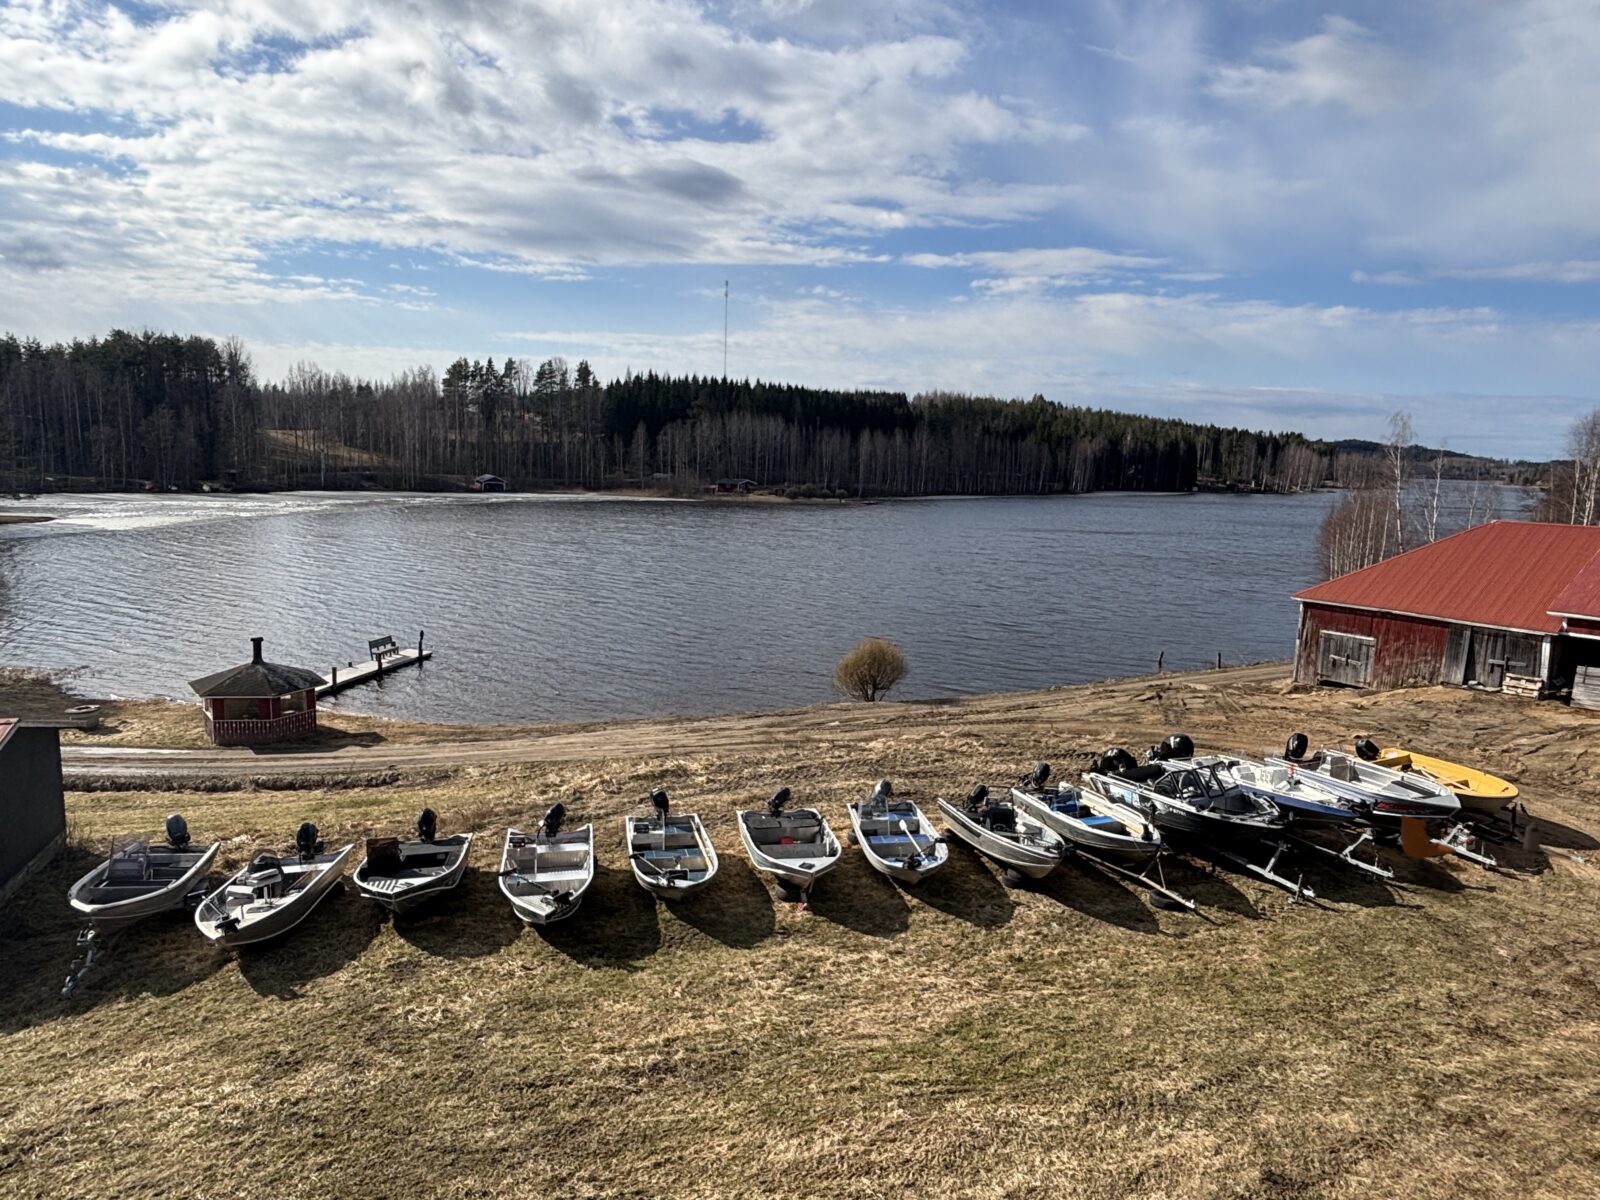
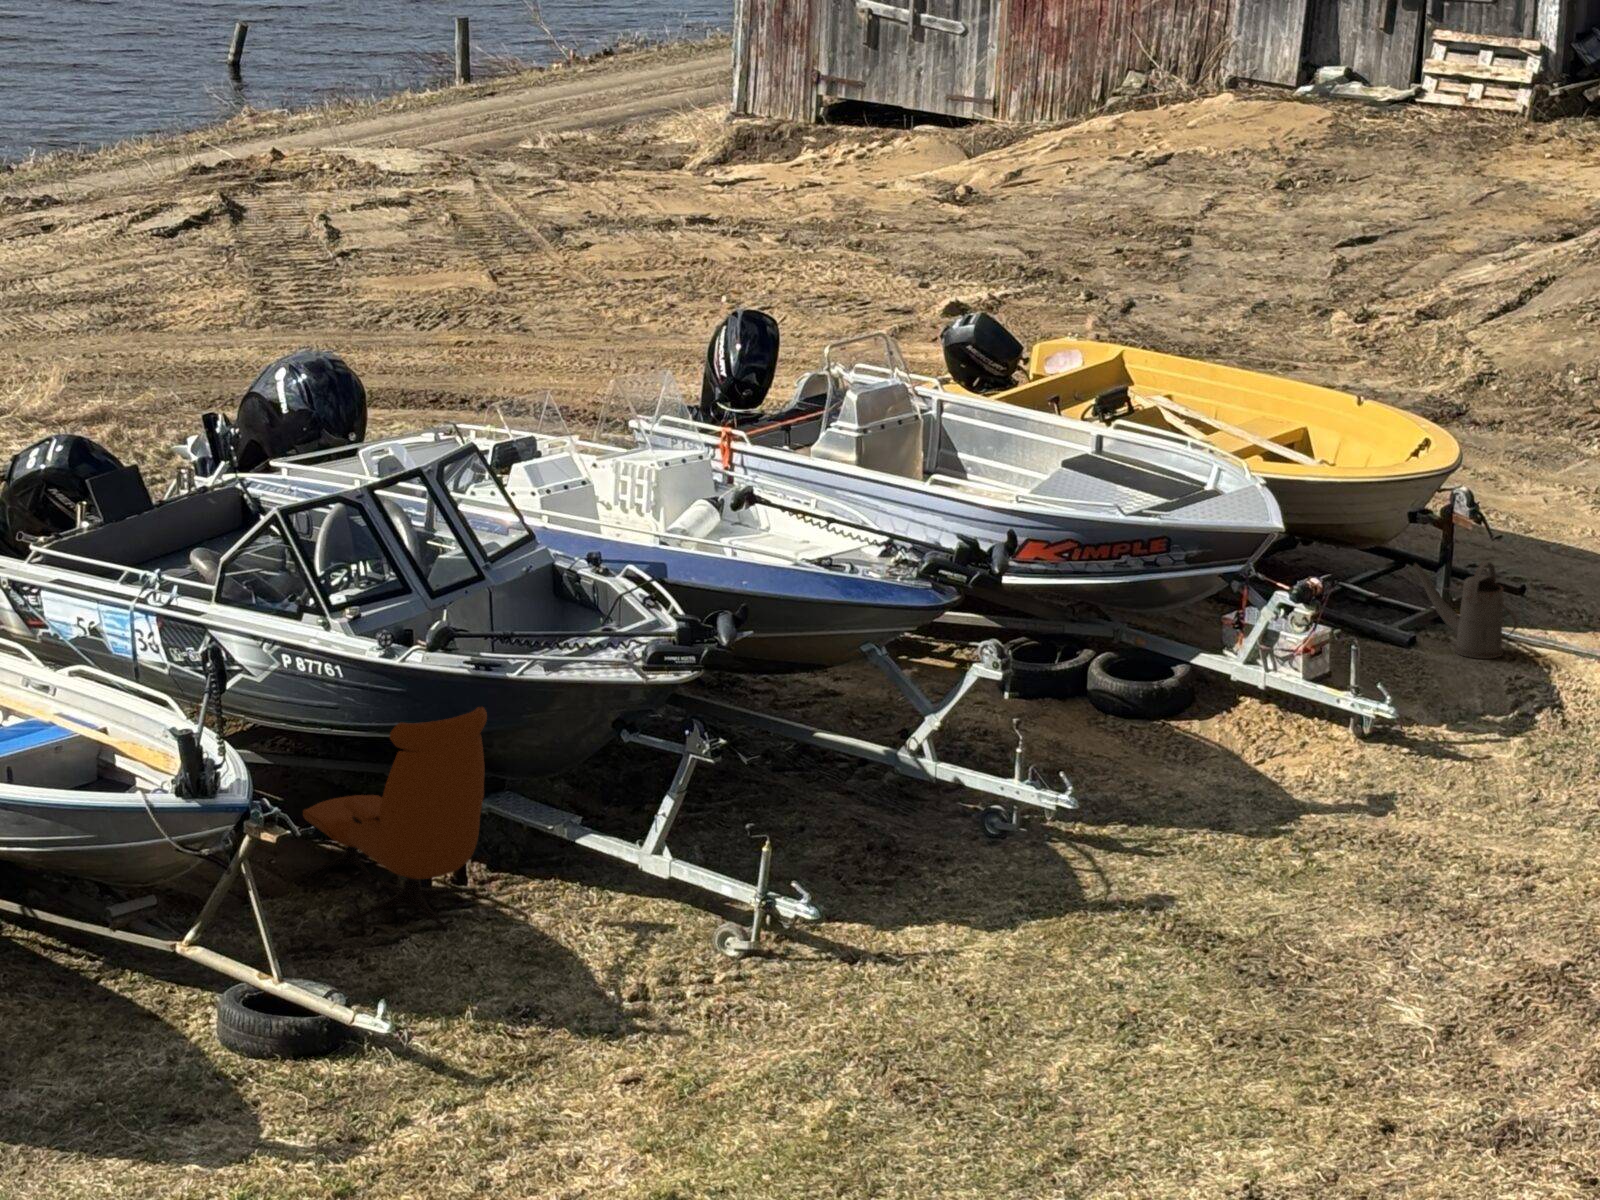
lounge chair: present [1401,814,1456,868] -> present [303,707,487,932]

